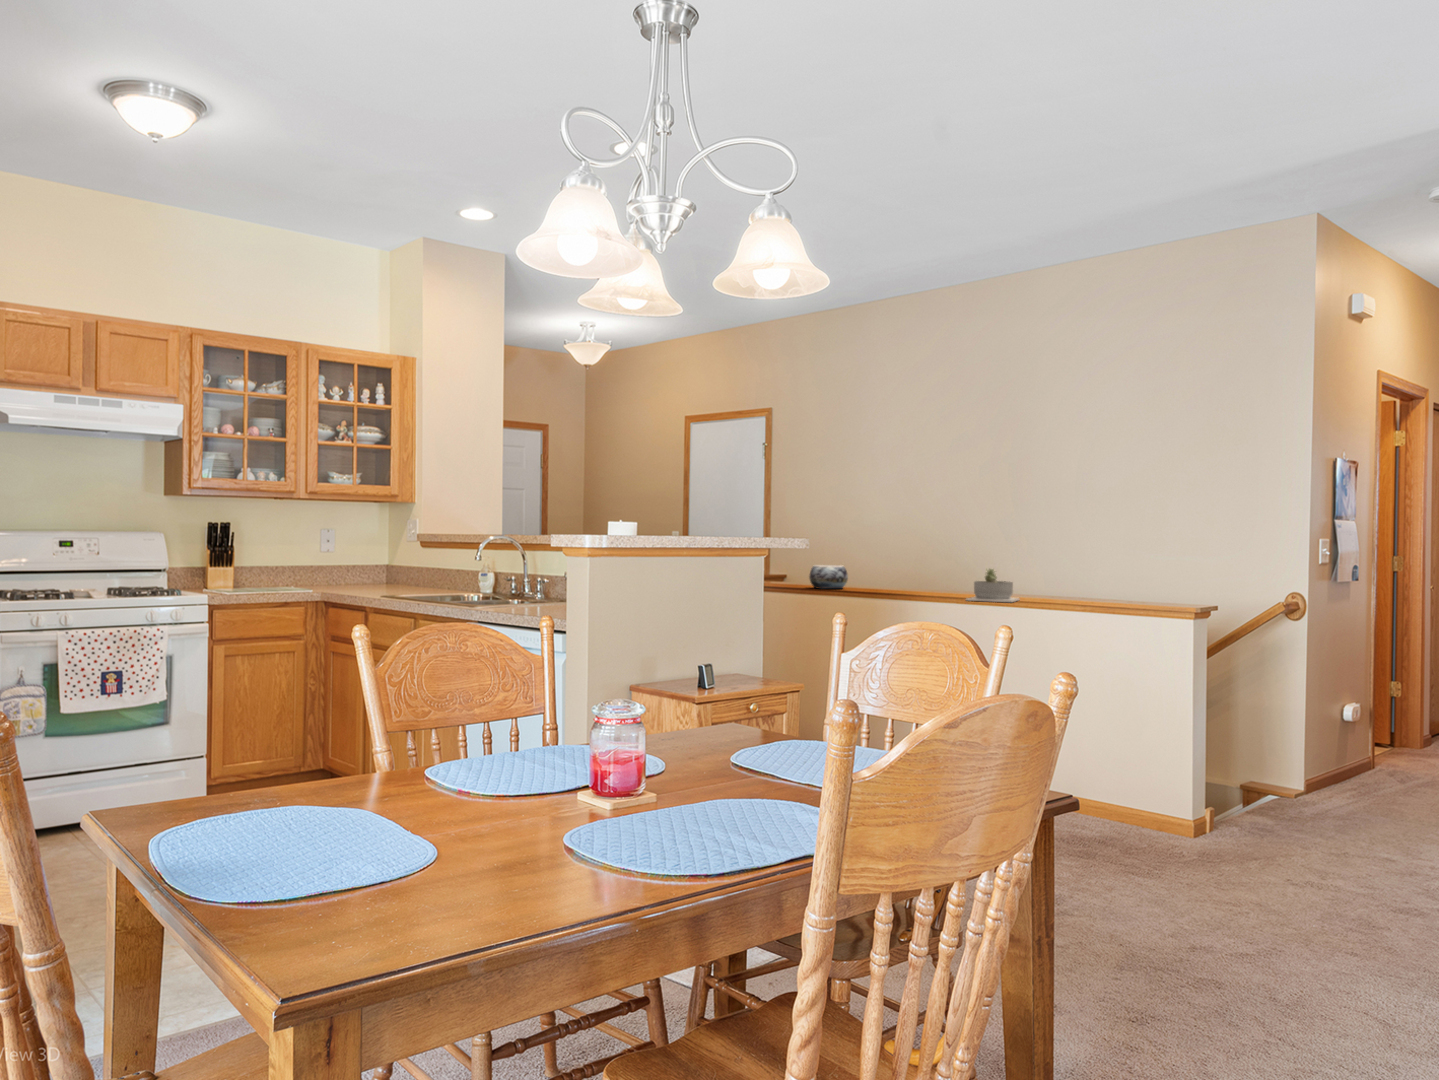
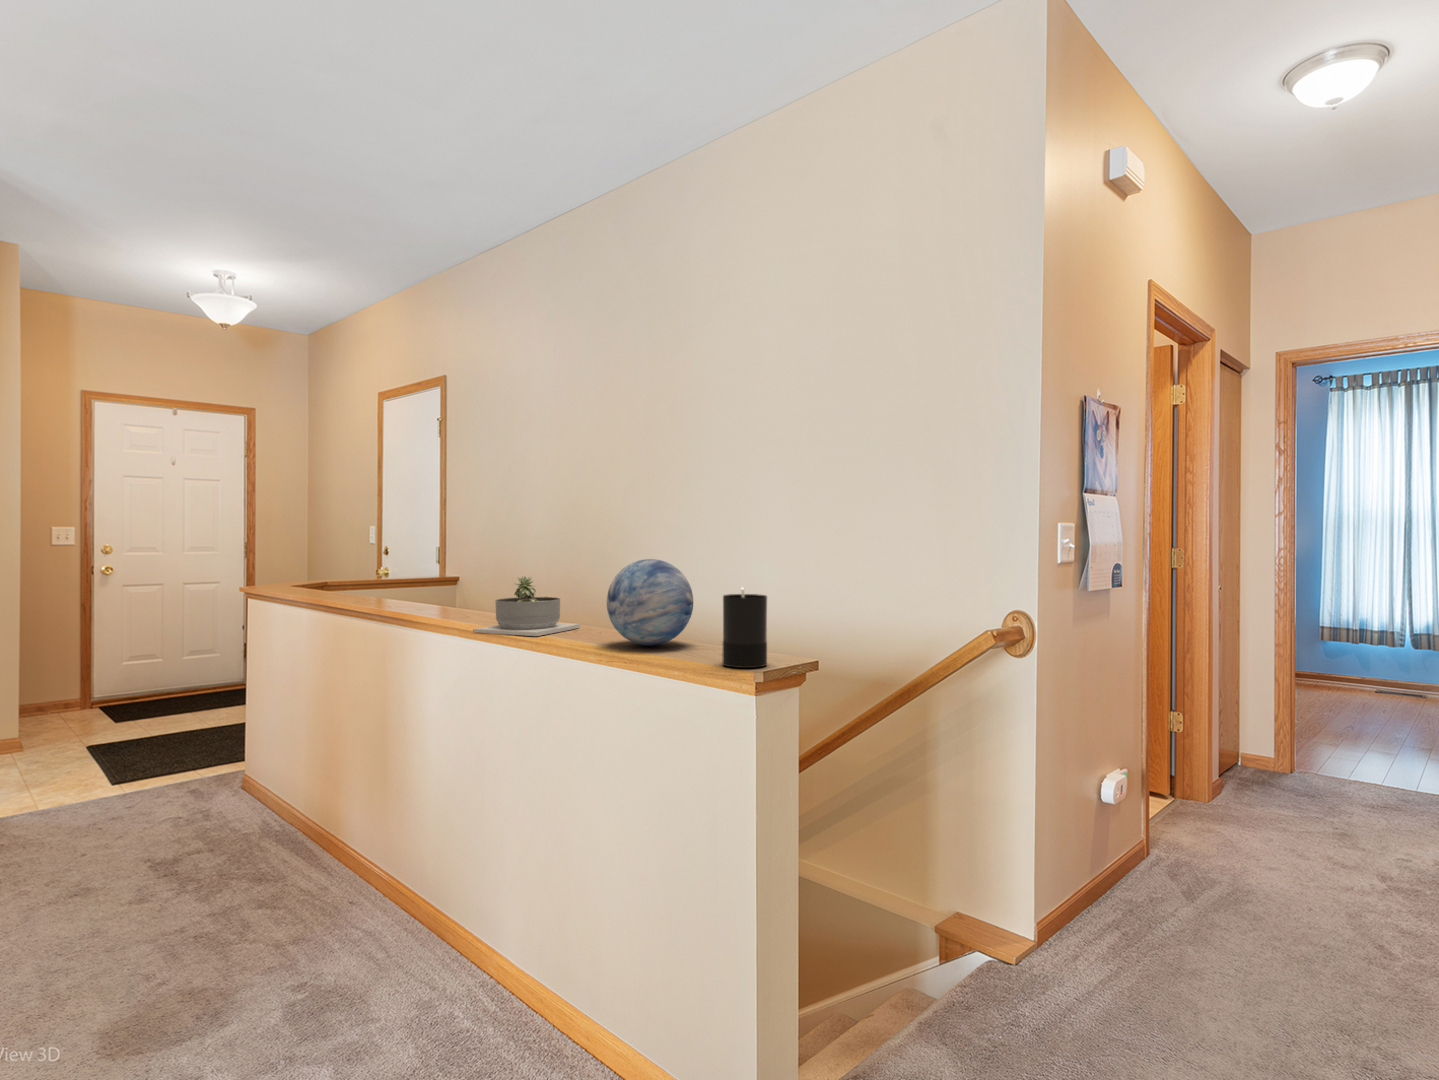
decorative orb: none [1068,558,1119,606] -> present [607,559,693,646]
decorative bowl: present [809,565,848,589] -> none [359,569,419,605]
candle: none [1156,573,1182,613] -> present [722,587,767,668]

